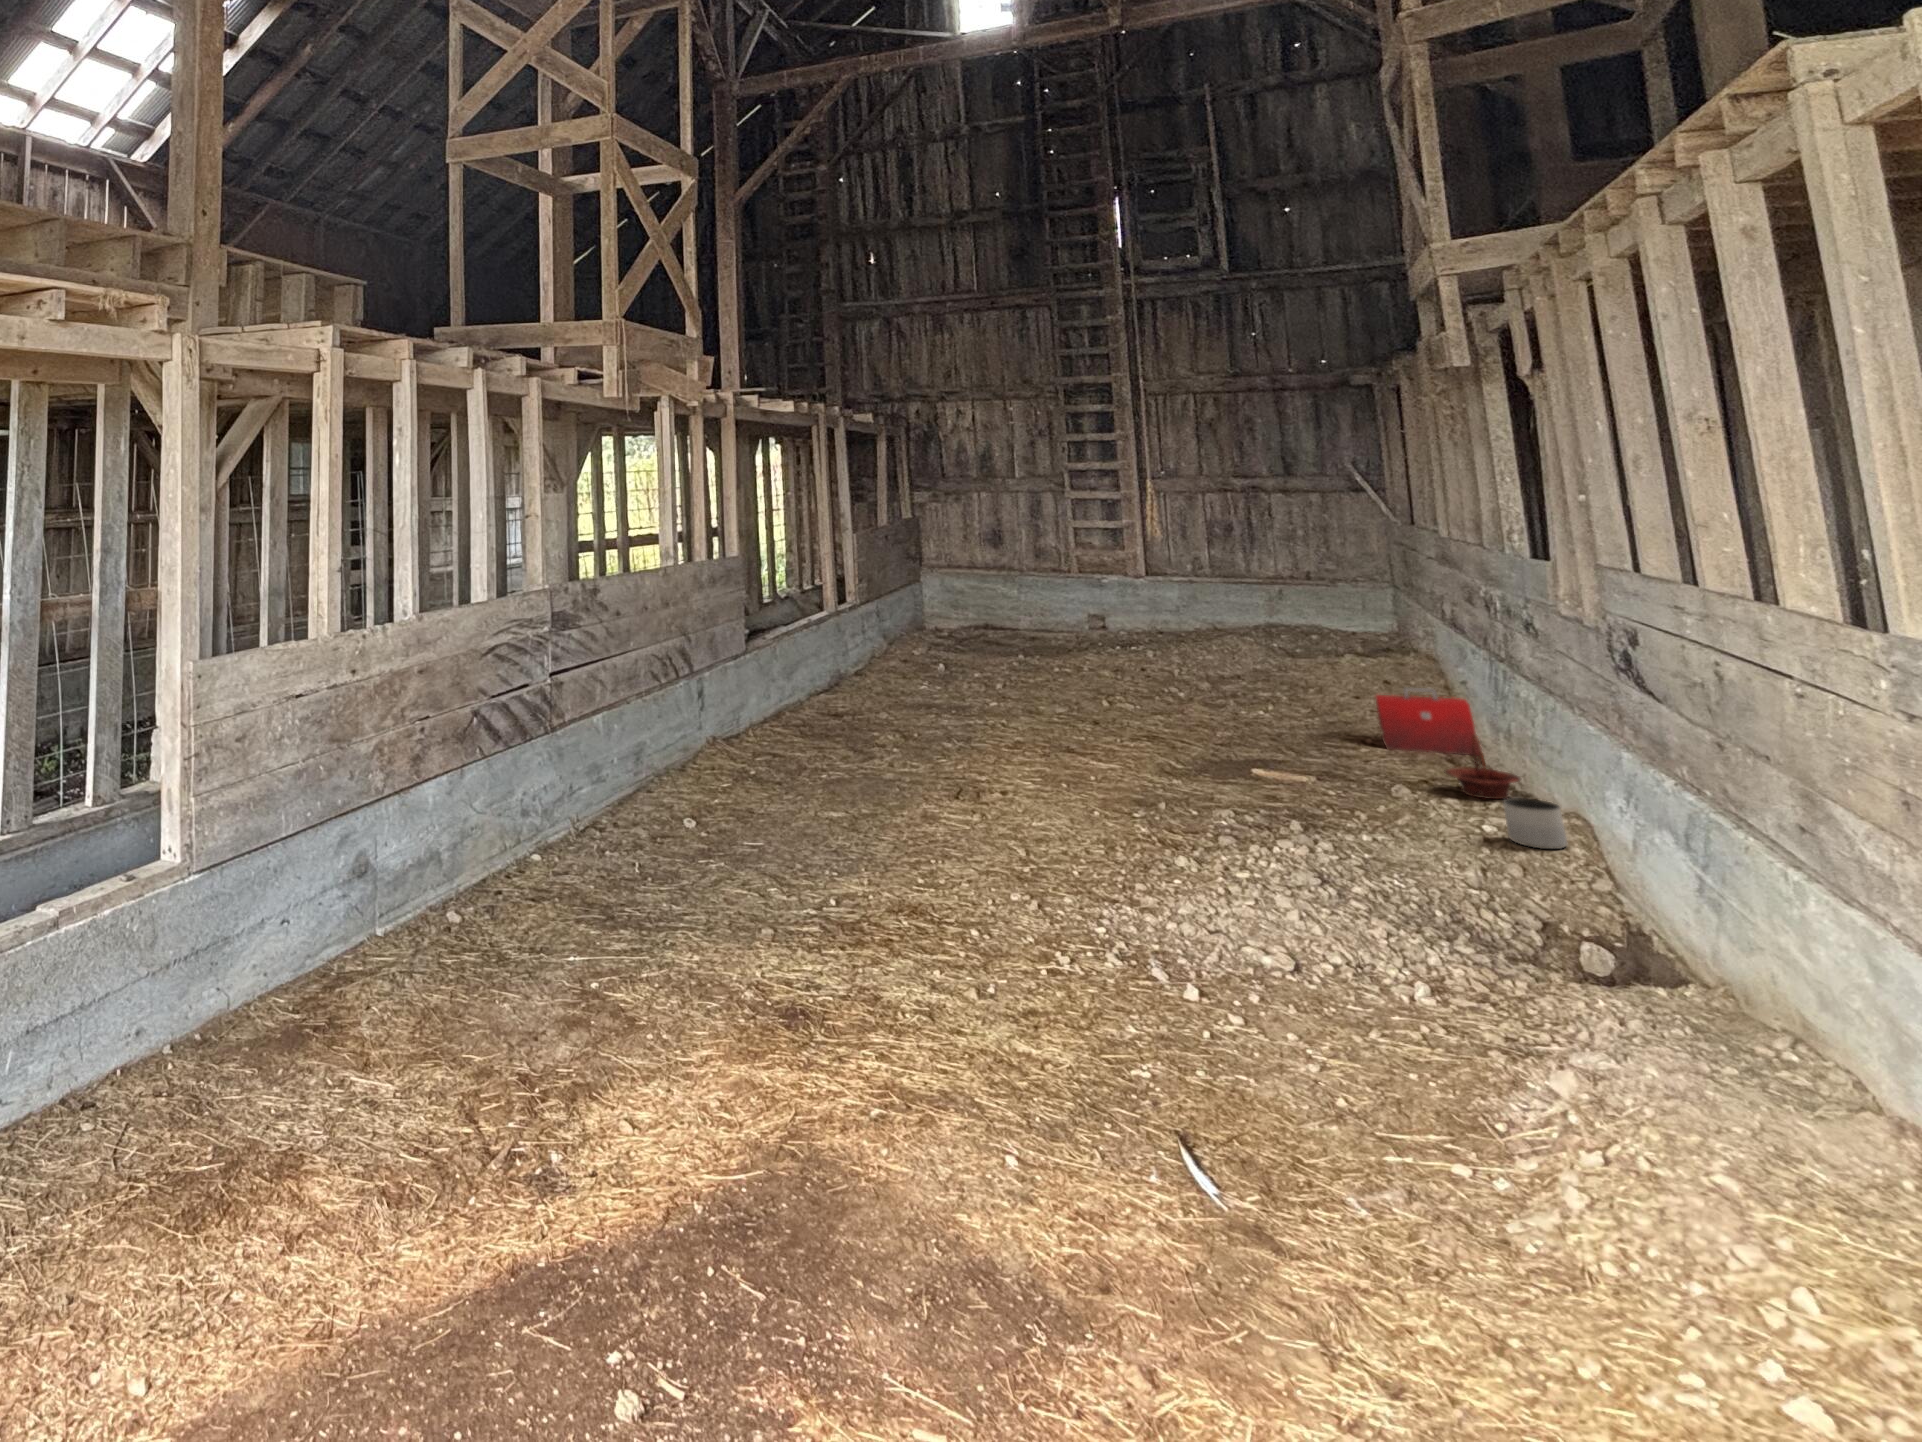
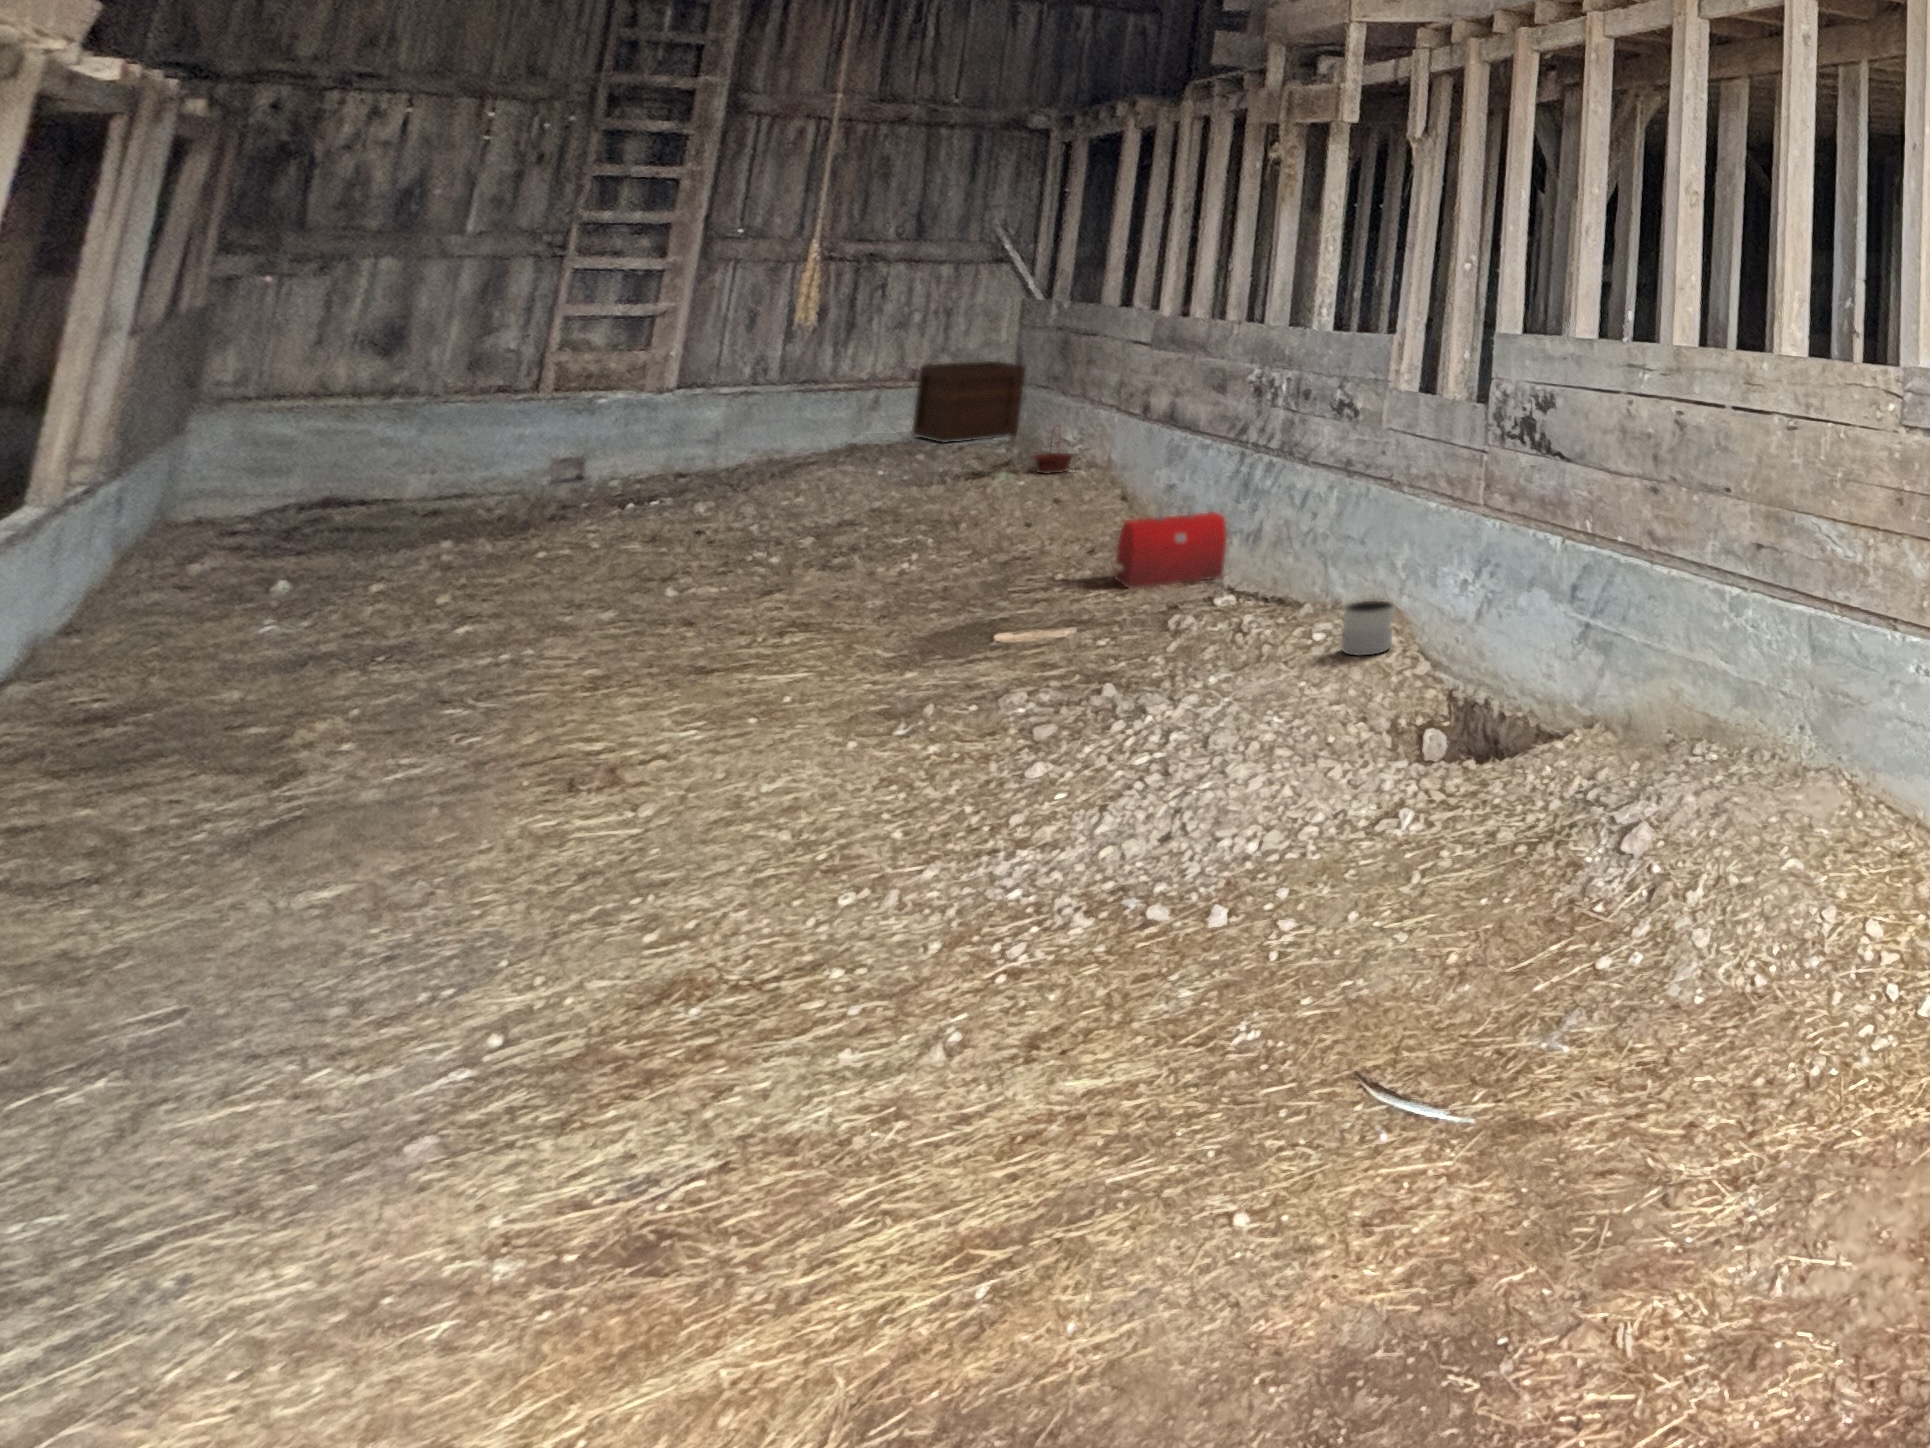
wooden crate: none [1305,560,1394,619] -> present [912,361,1025,443]
basket: present [1444,734,1520,799] -> present [1031,426,1077,474]

